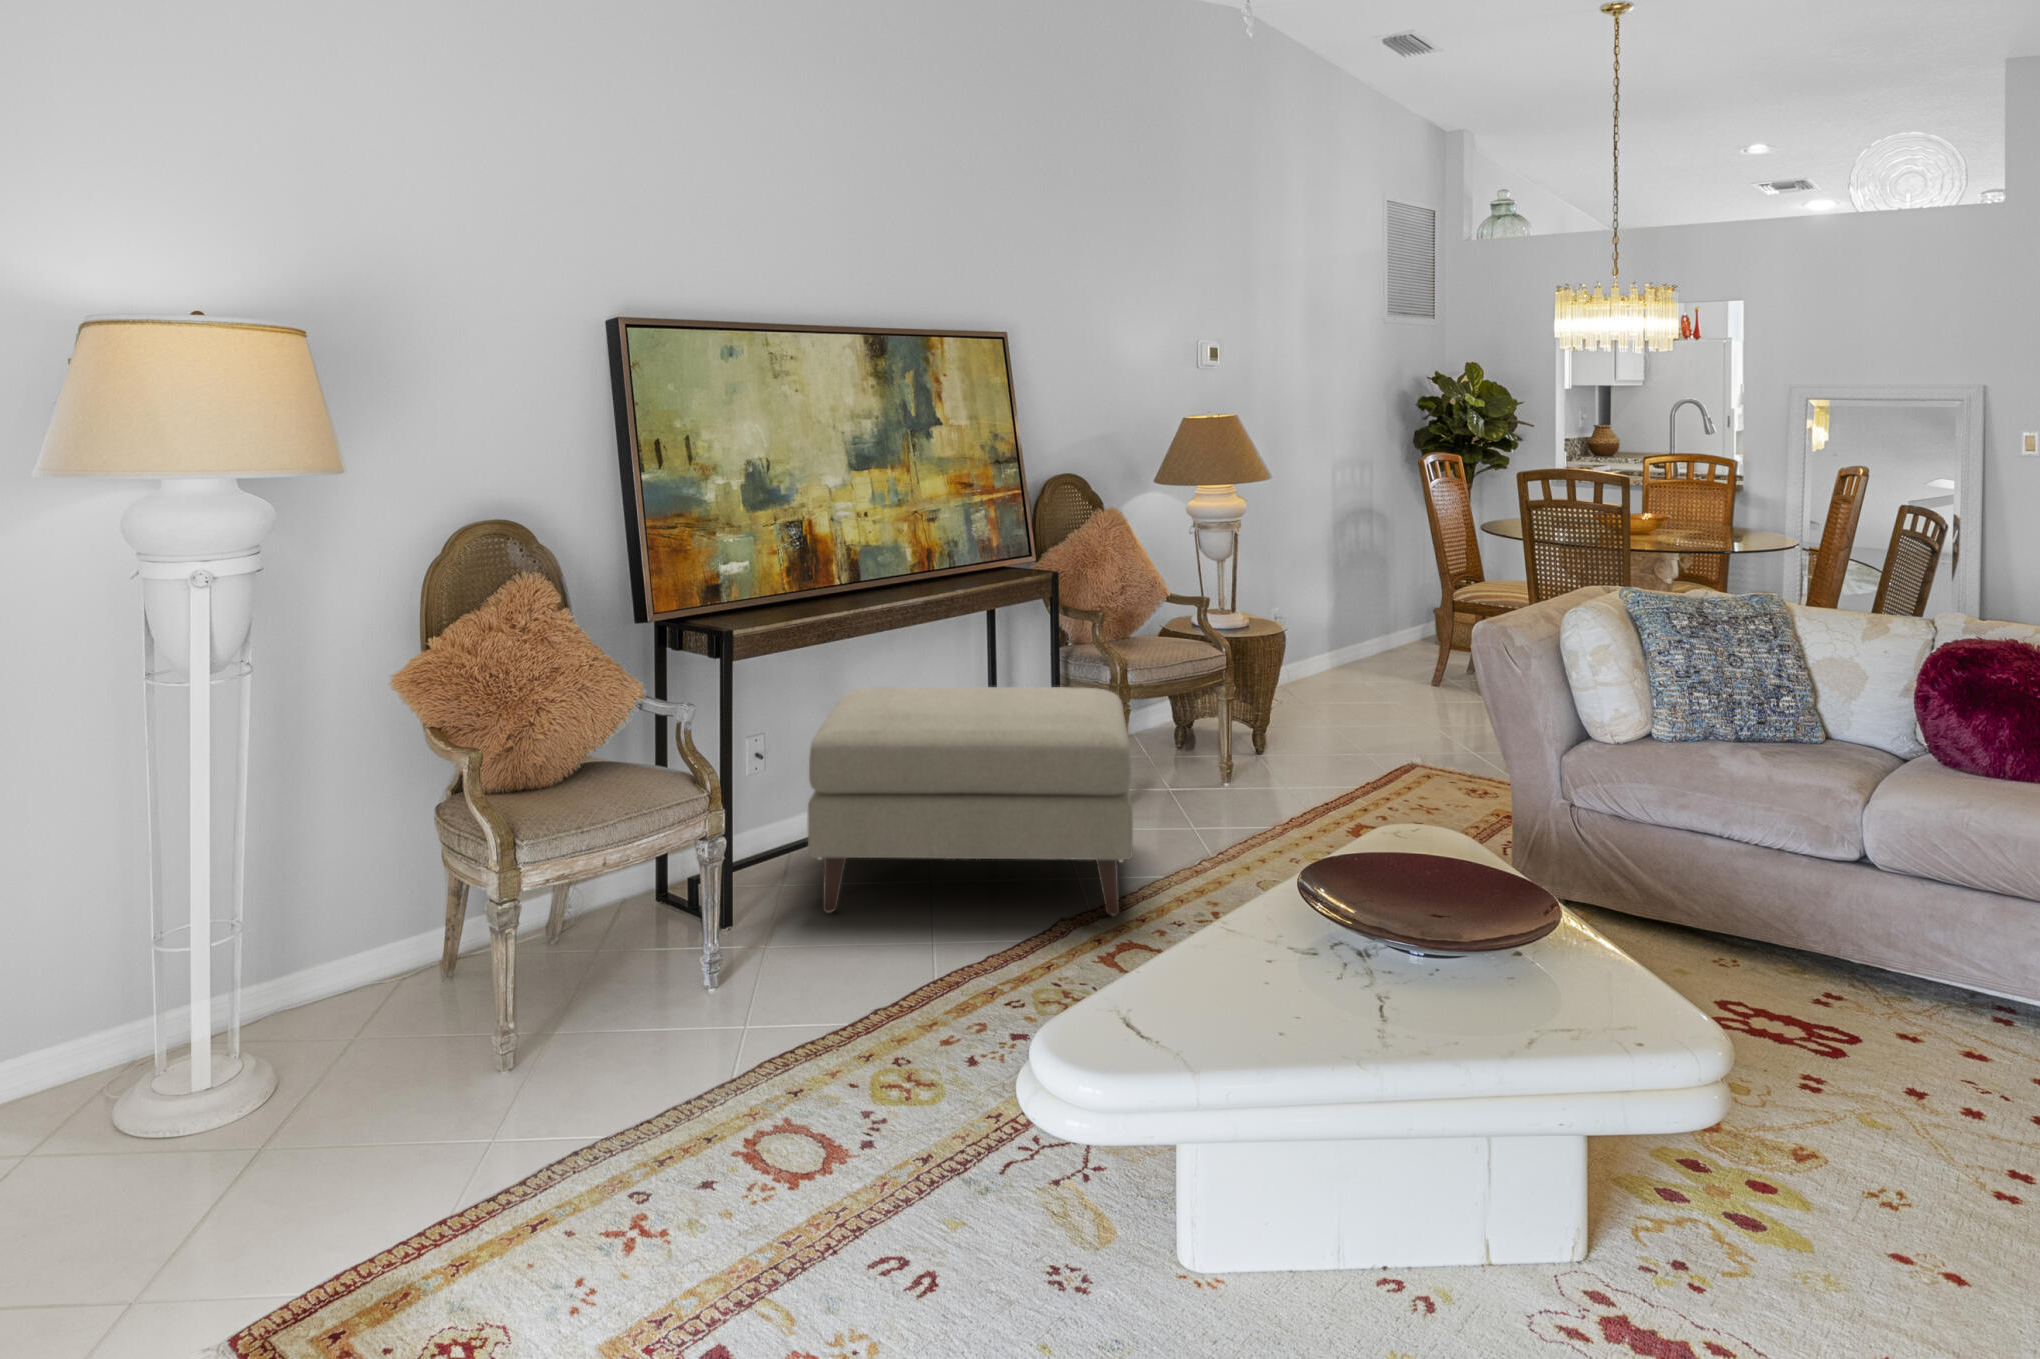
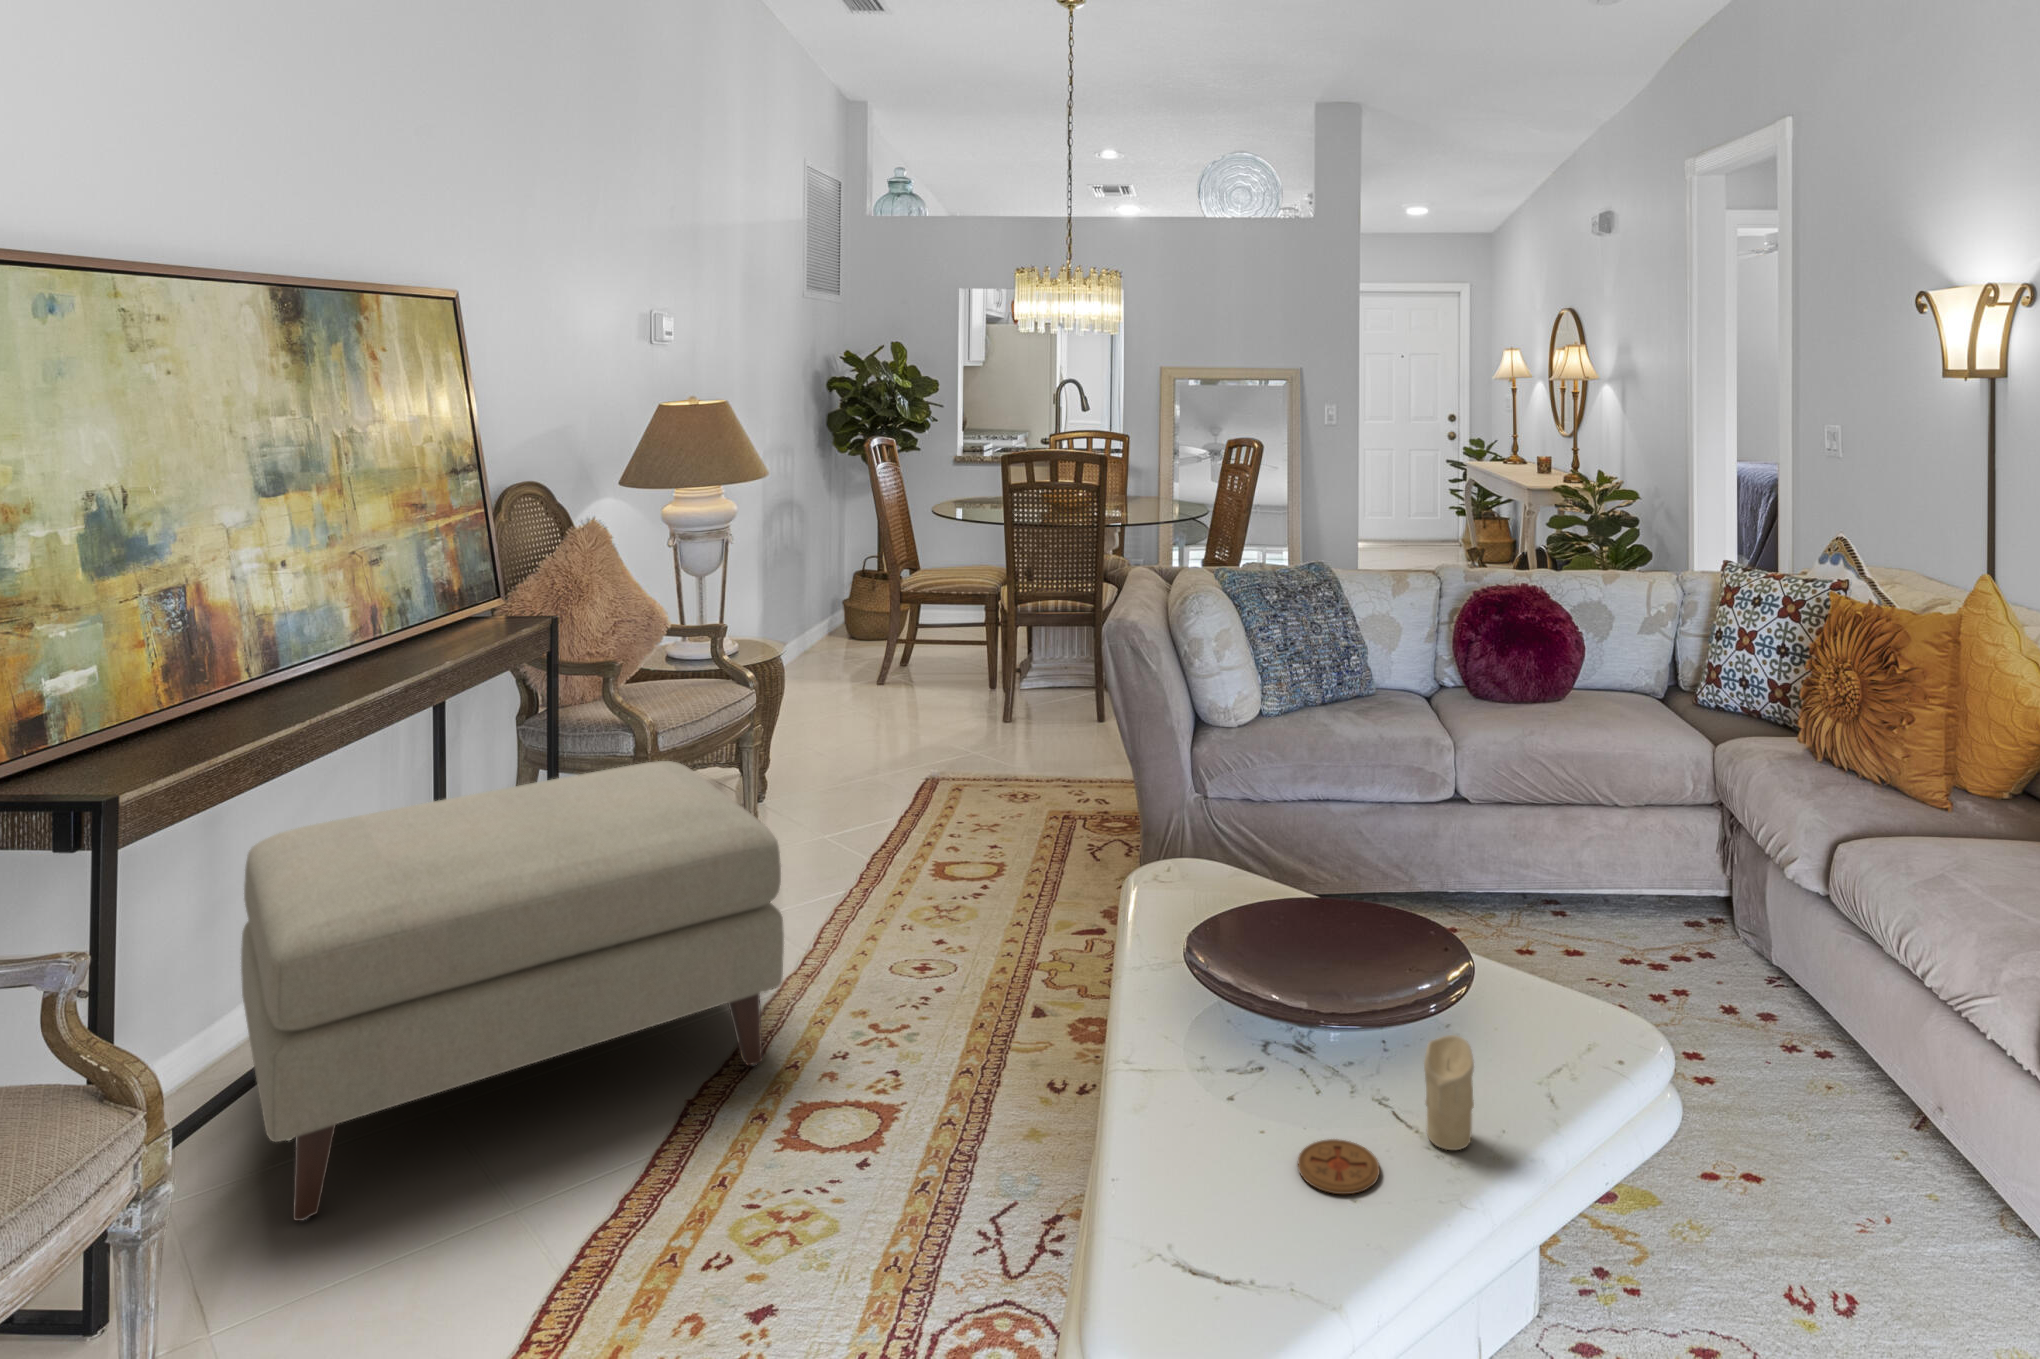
candle: none [1360,924,1400,1010] -> present [1424,1035,1474,1150]
coaster: none [1247,974,1310,1003] -> present [1298,1139,1380,1194]

